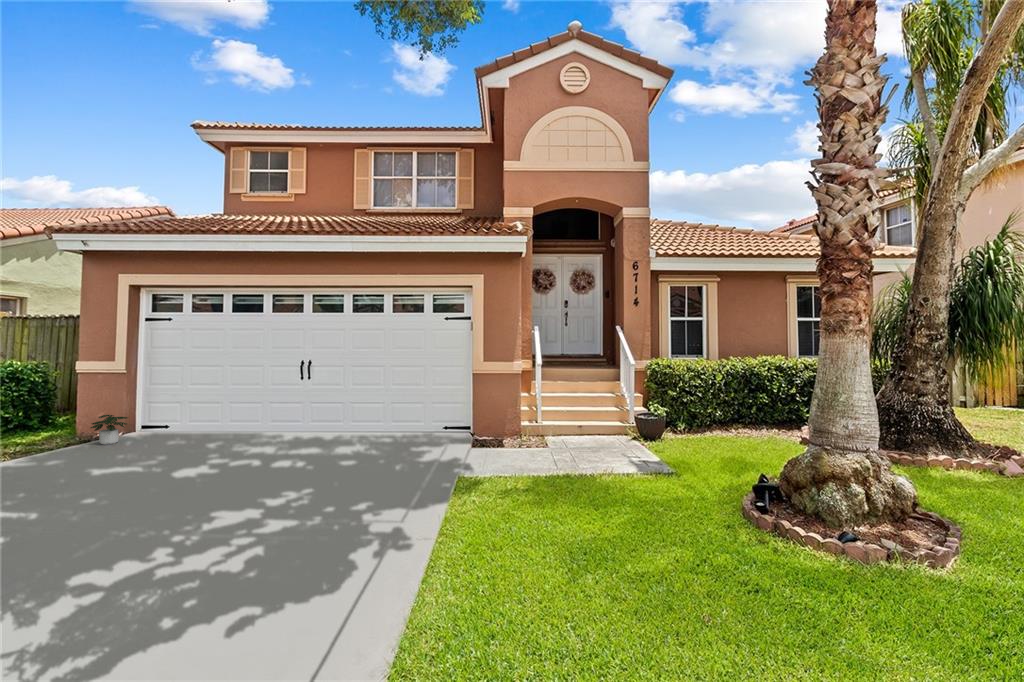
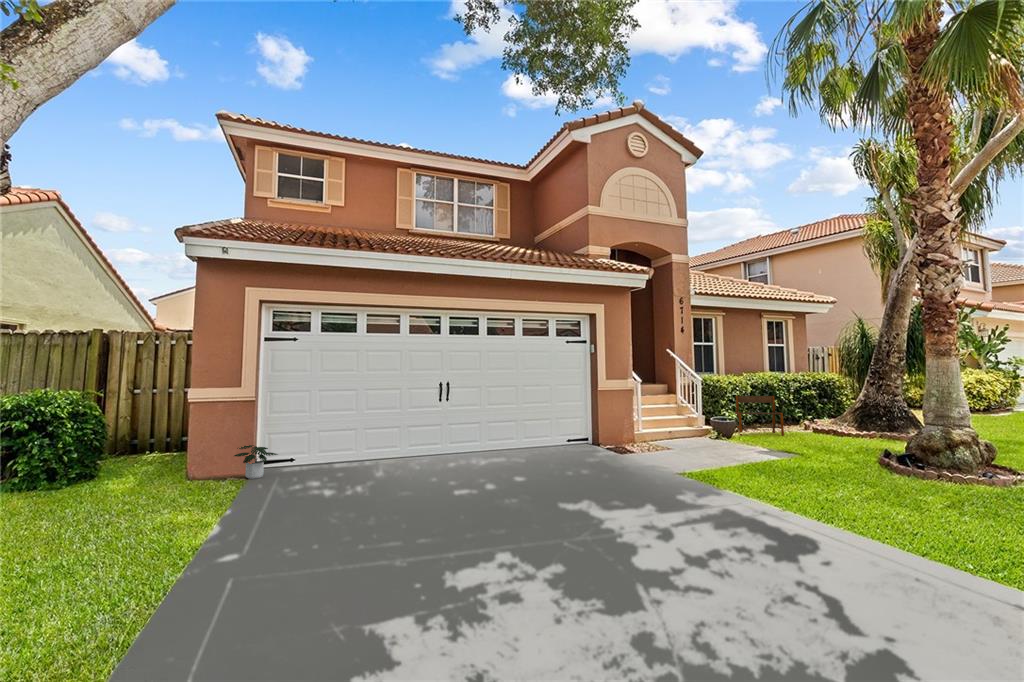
bench: none [691,382,750,436] -> present [735,396,784,436]

